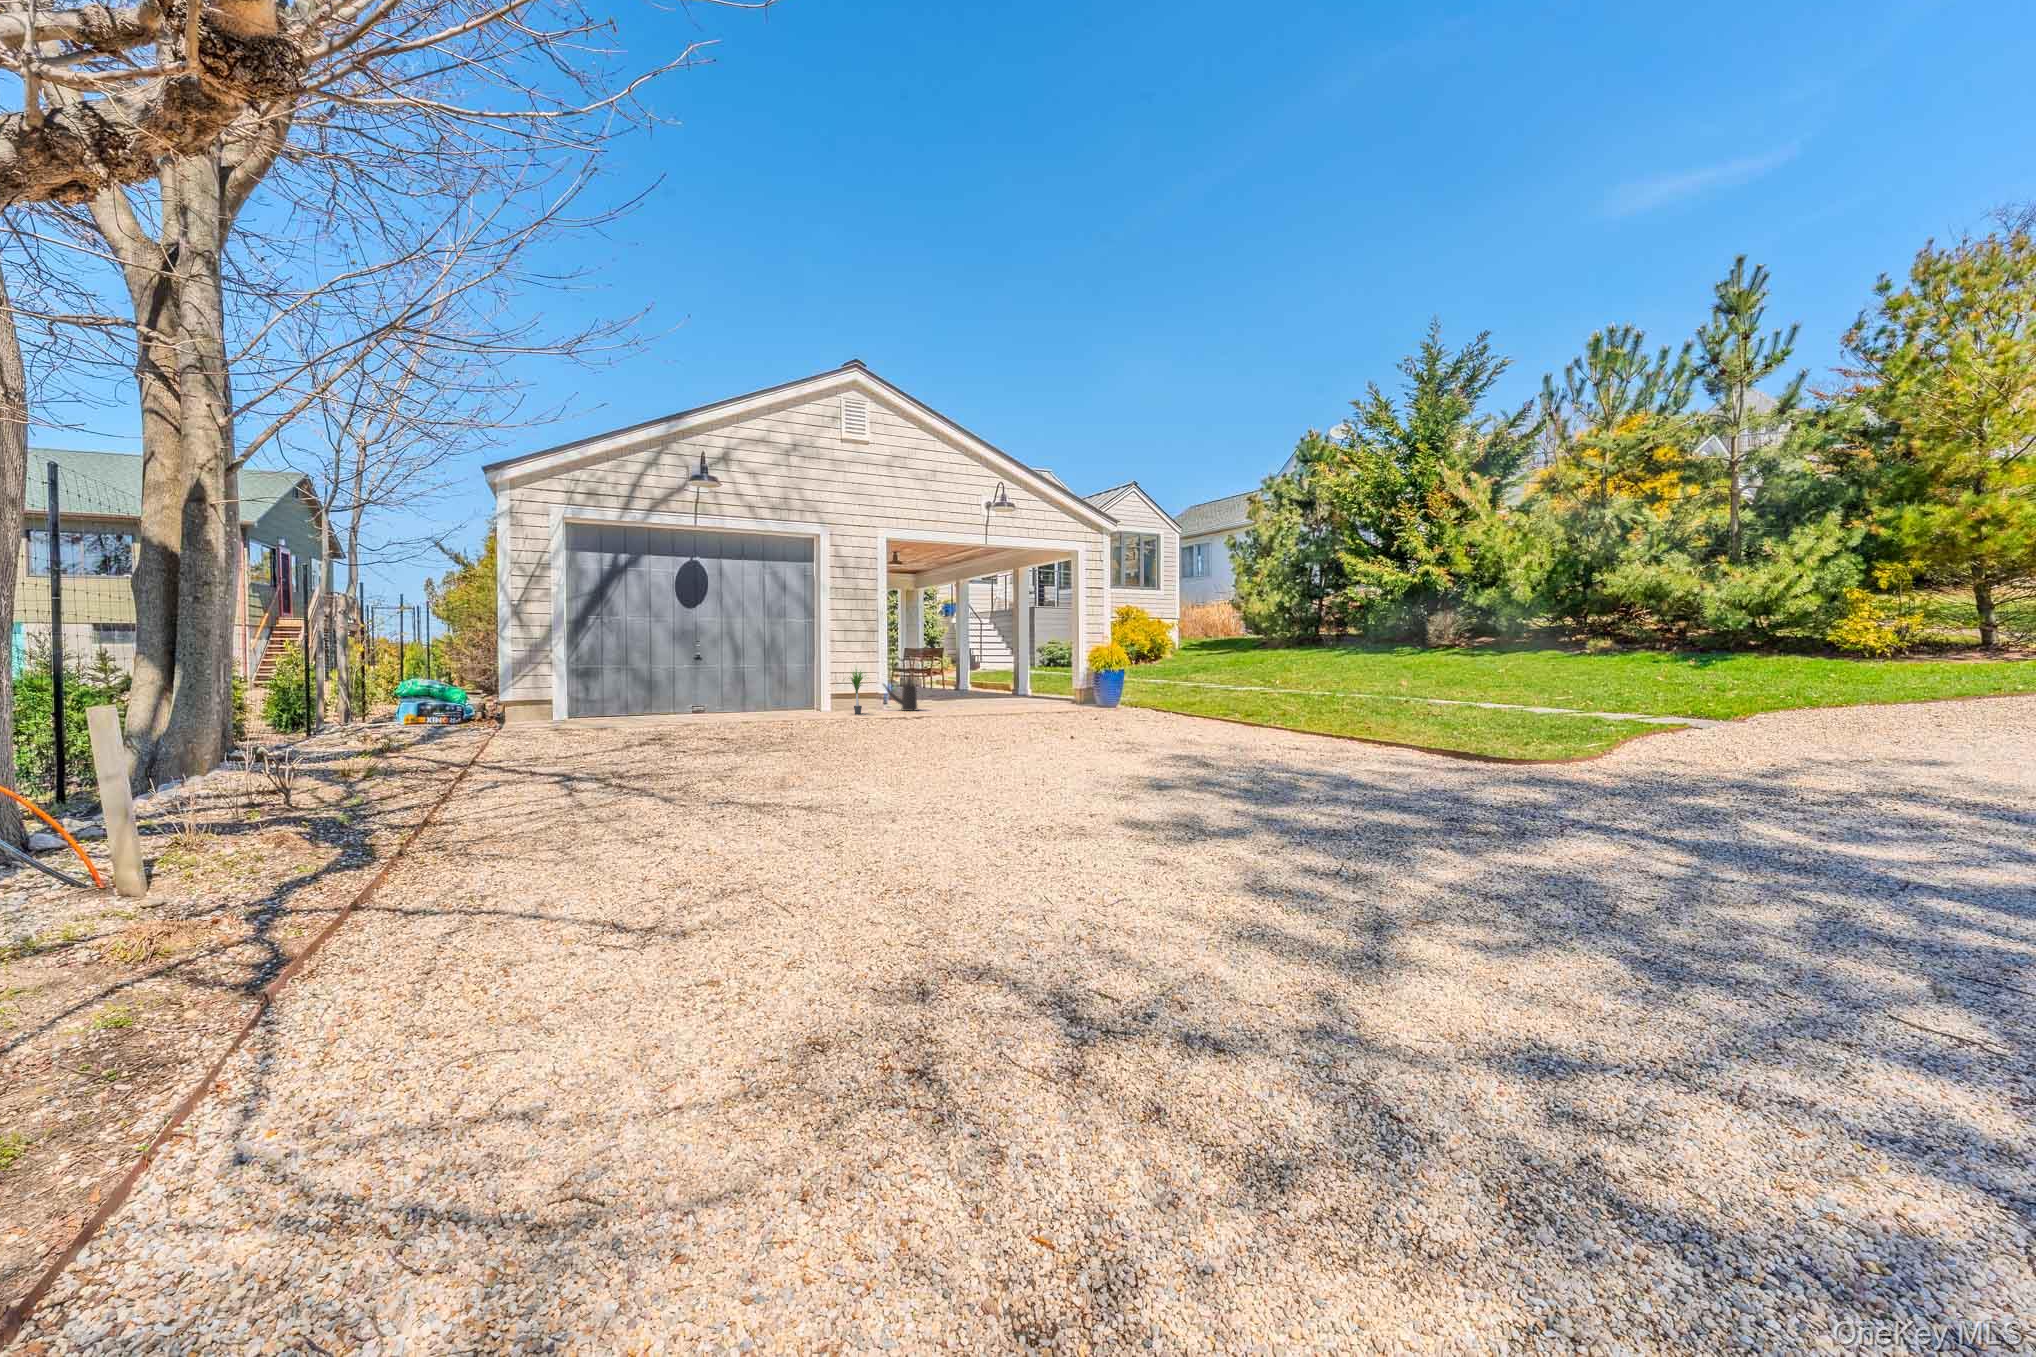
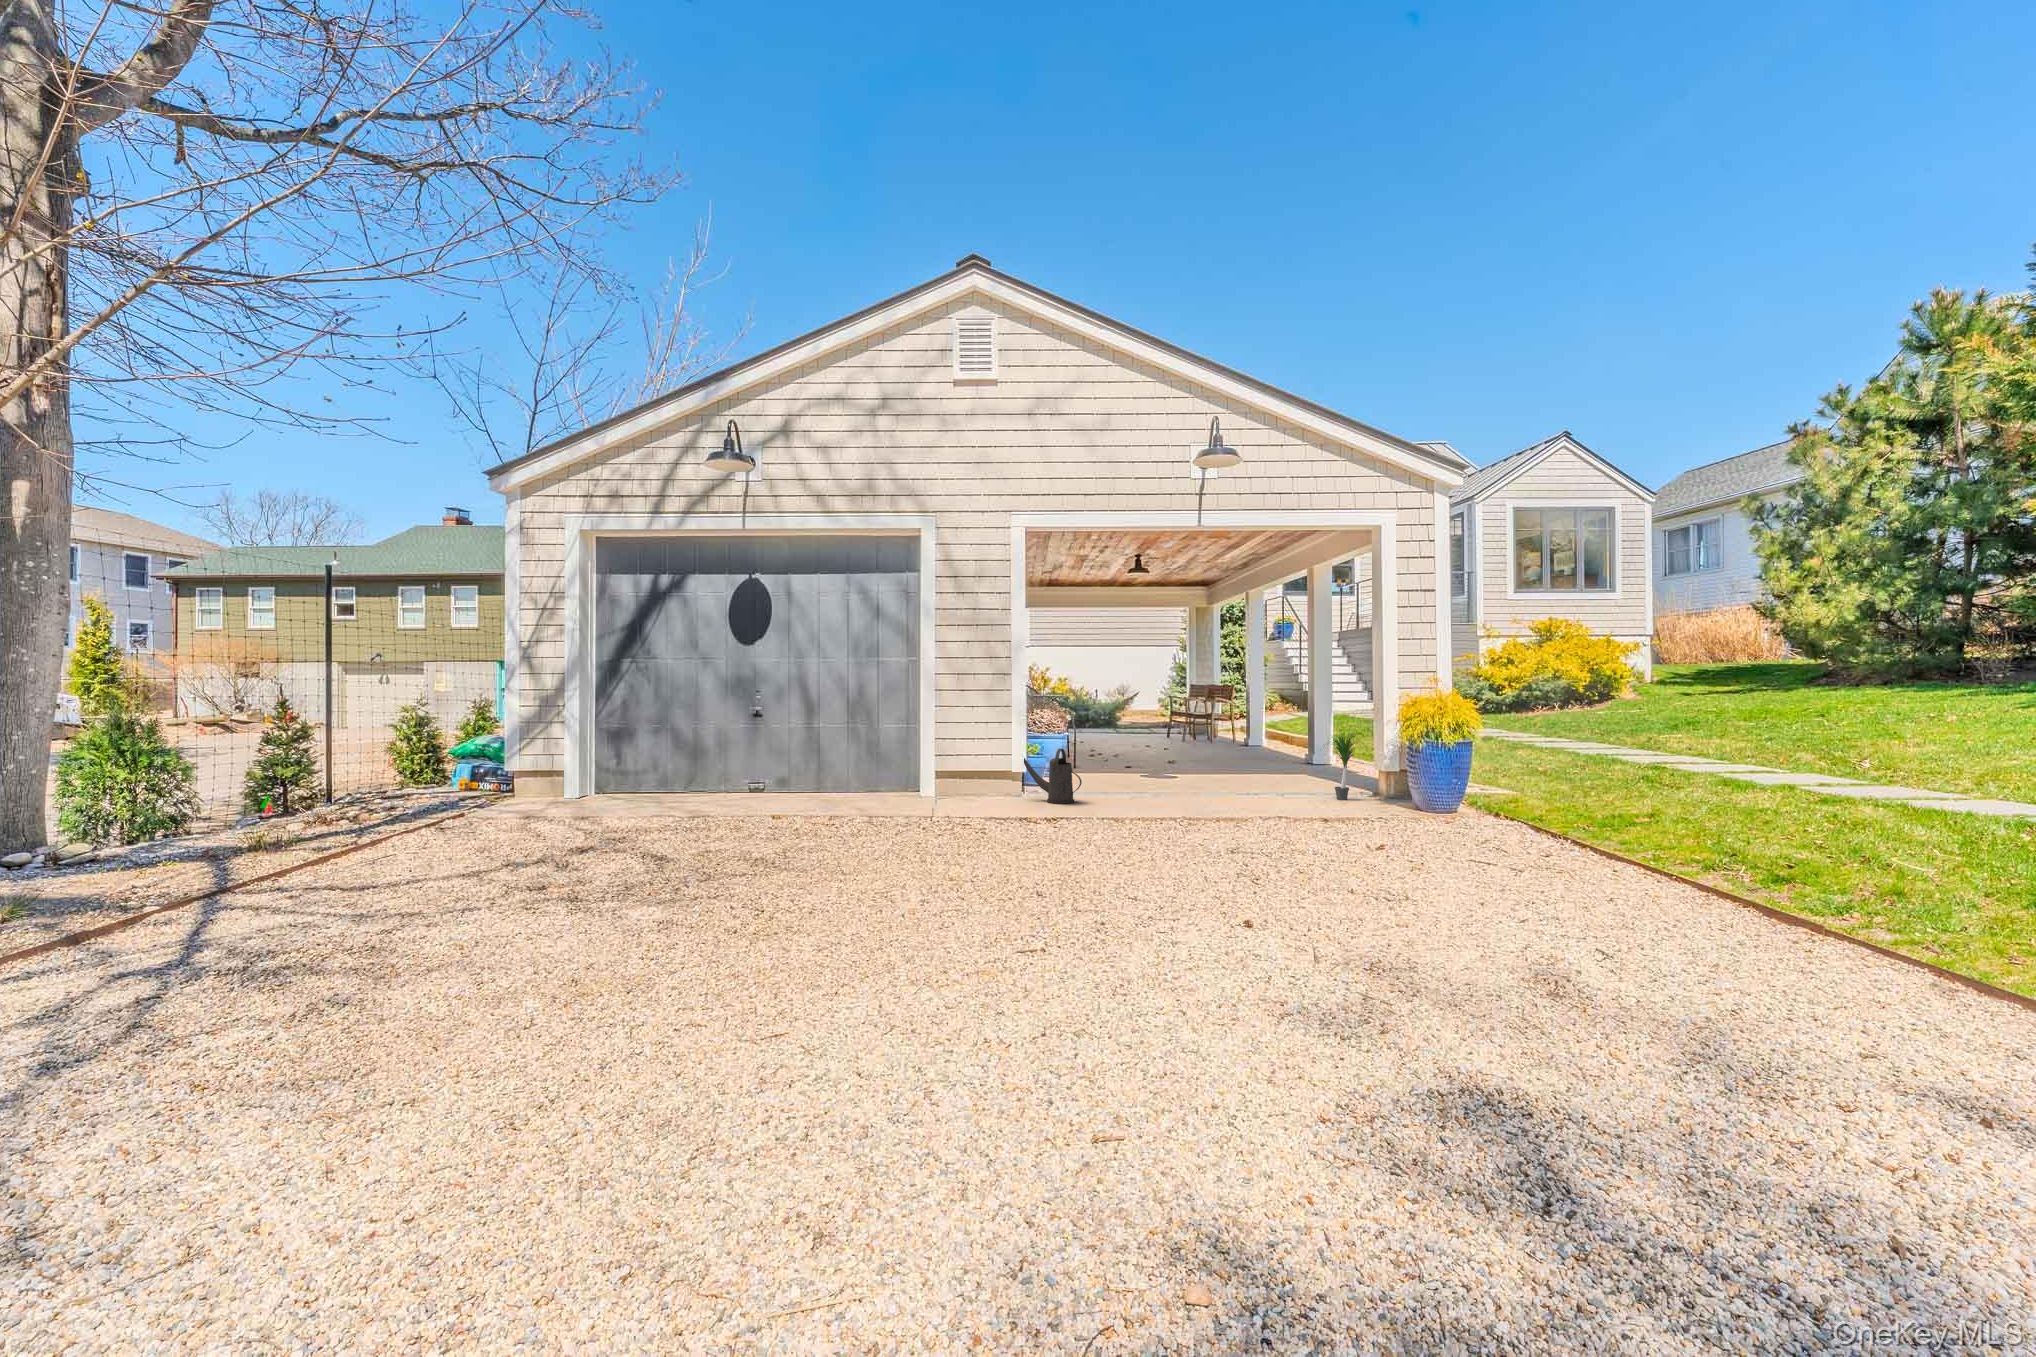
potted plant: present [850,669,863,714] -> present [1333,731,1355,800]

